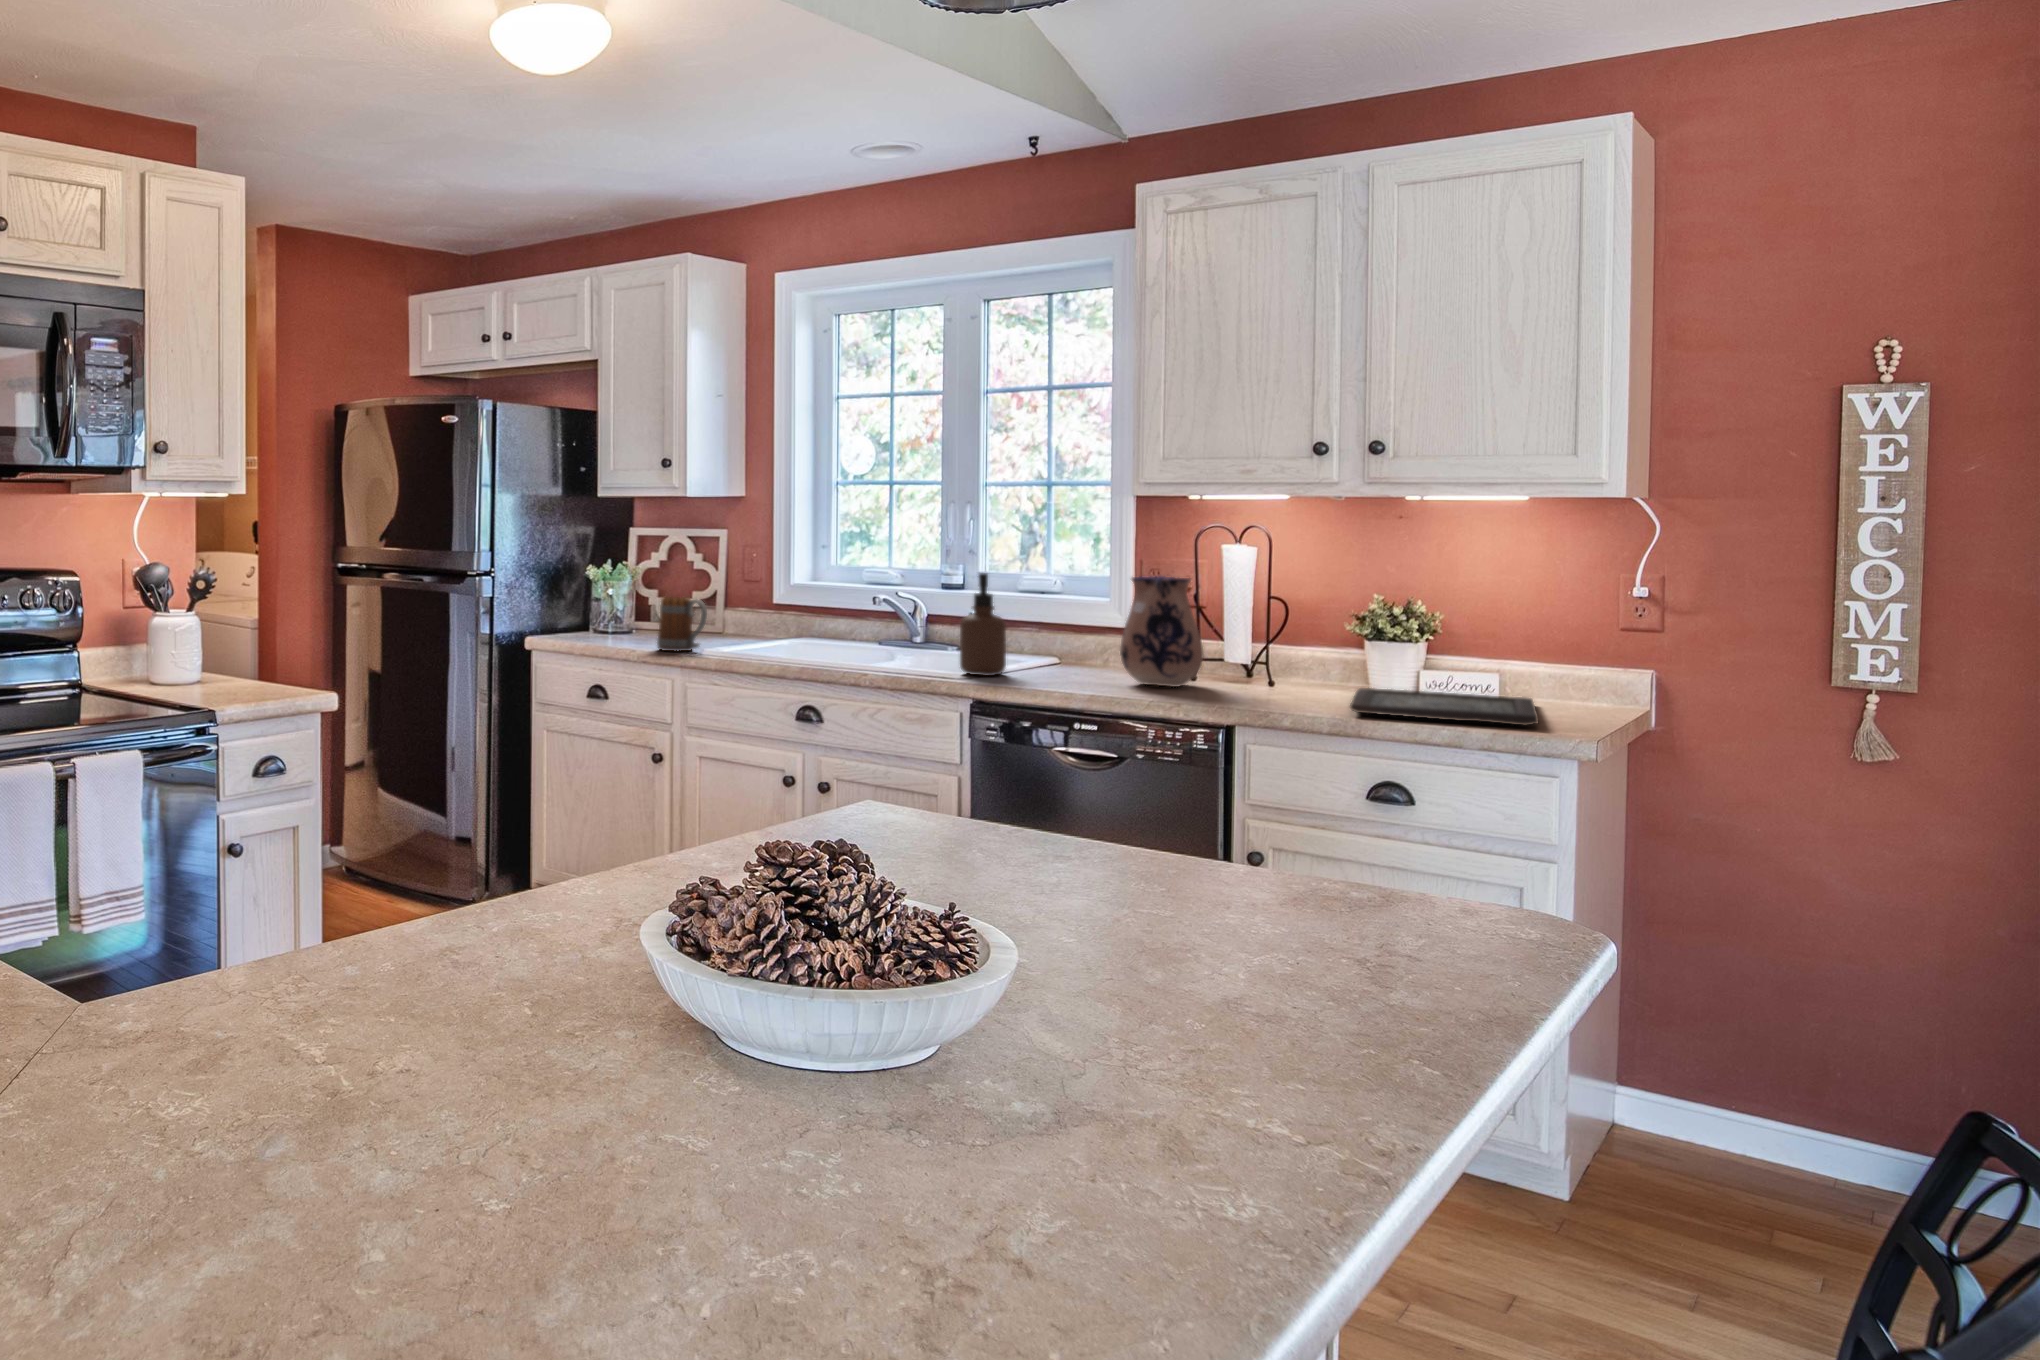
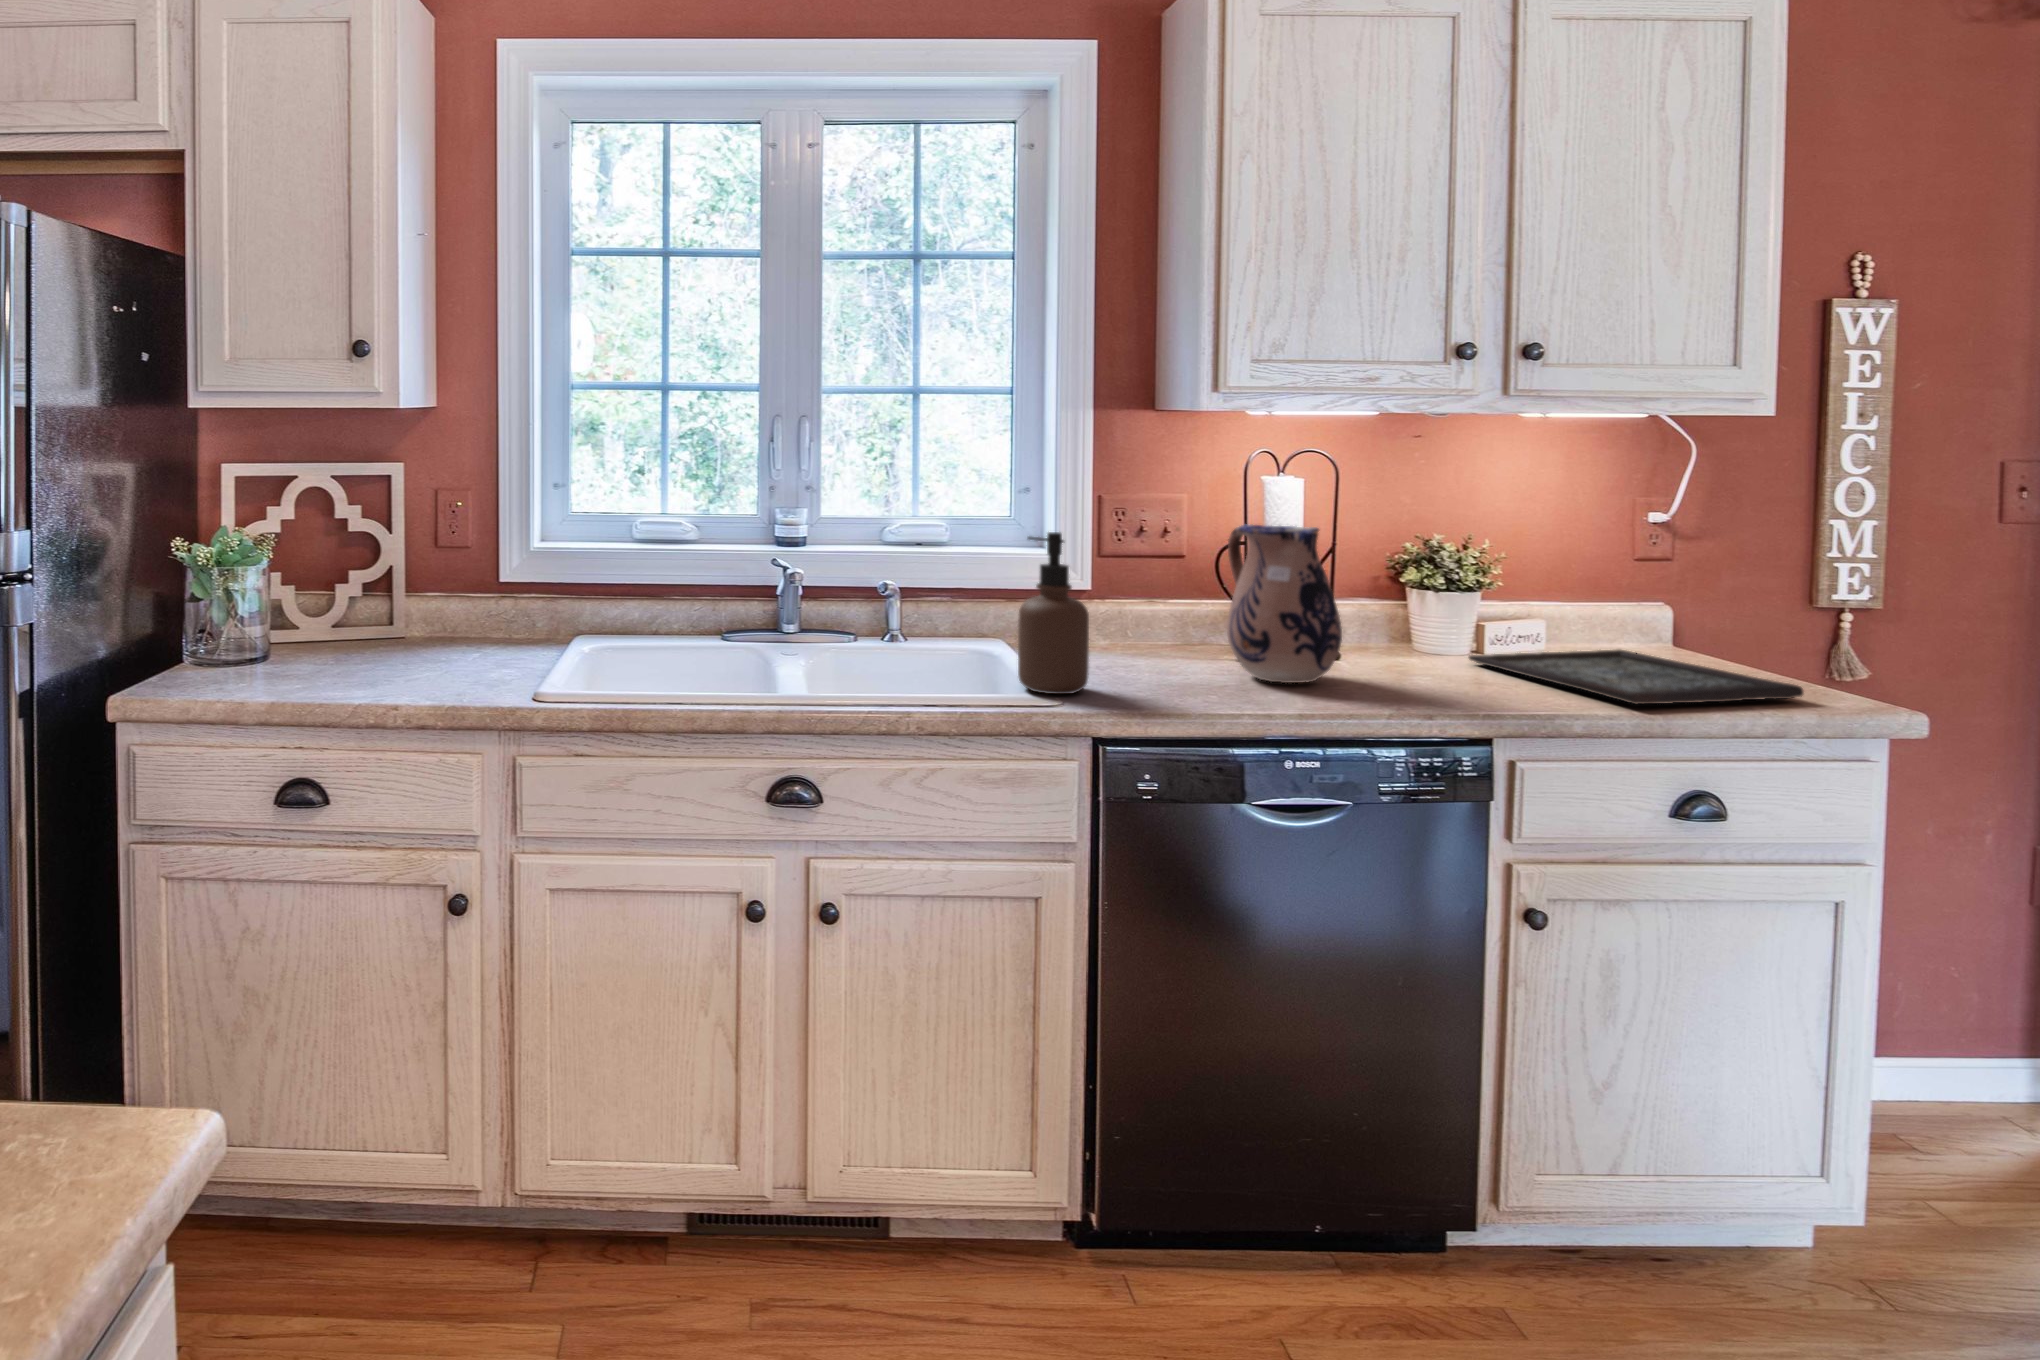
mug: present [657,597,707,651] -> none [446,597,549,704]

